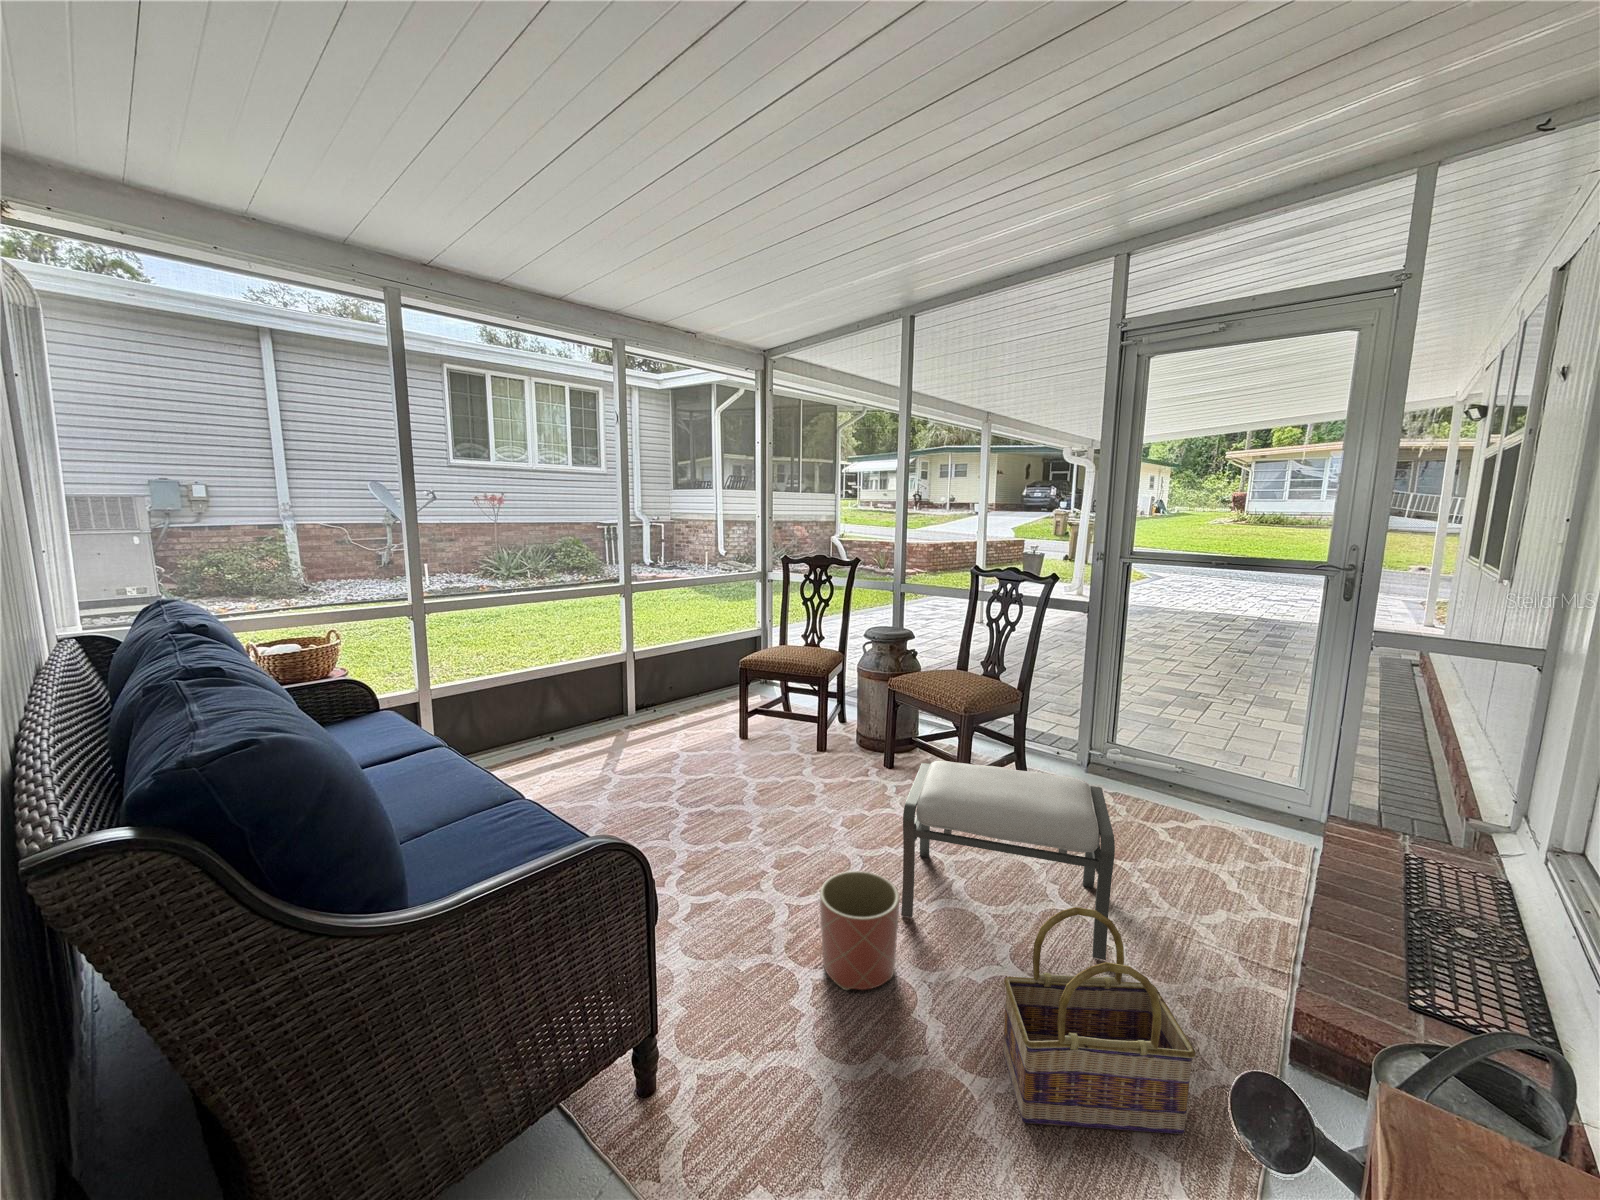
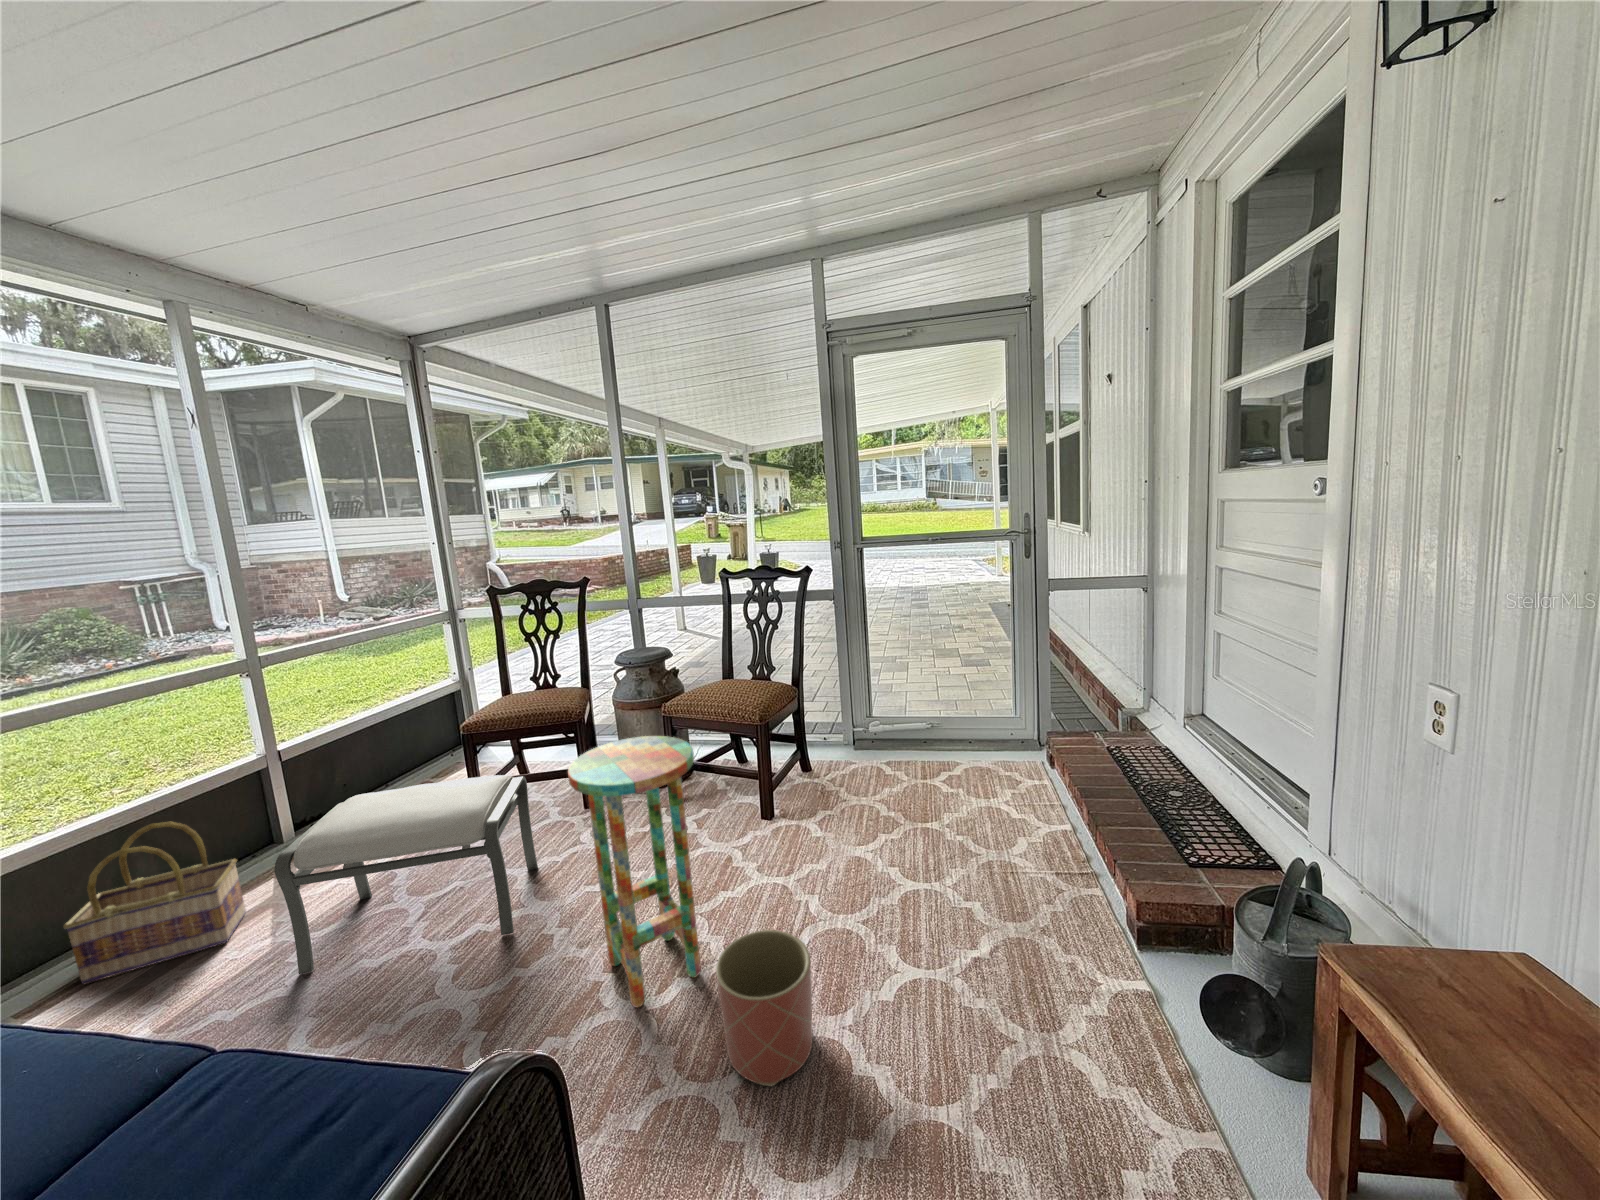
side table: none [758,692,855,899] -> present [568,736,701,1007]
ottoman: present [901,761,1115,960] -> present [275,775,538,974]
basket: present [1003,907,1196,1134] -> present [64,822,246,984]

